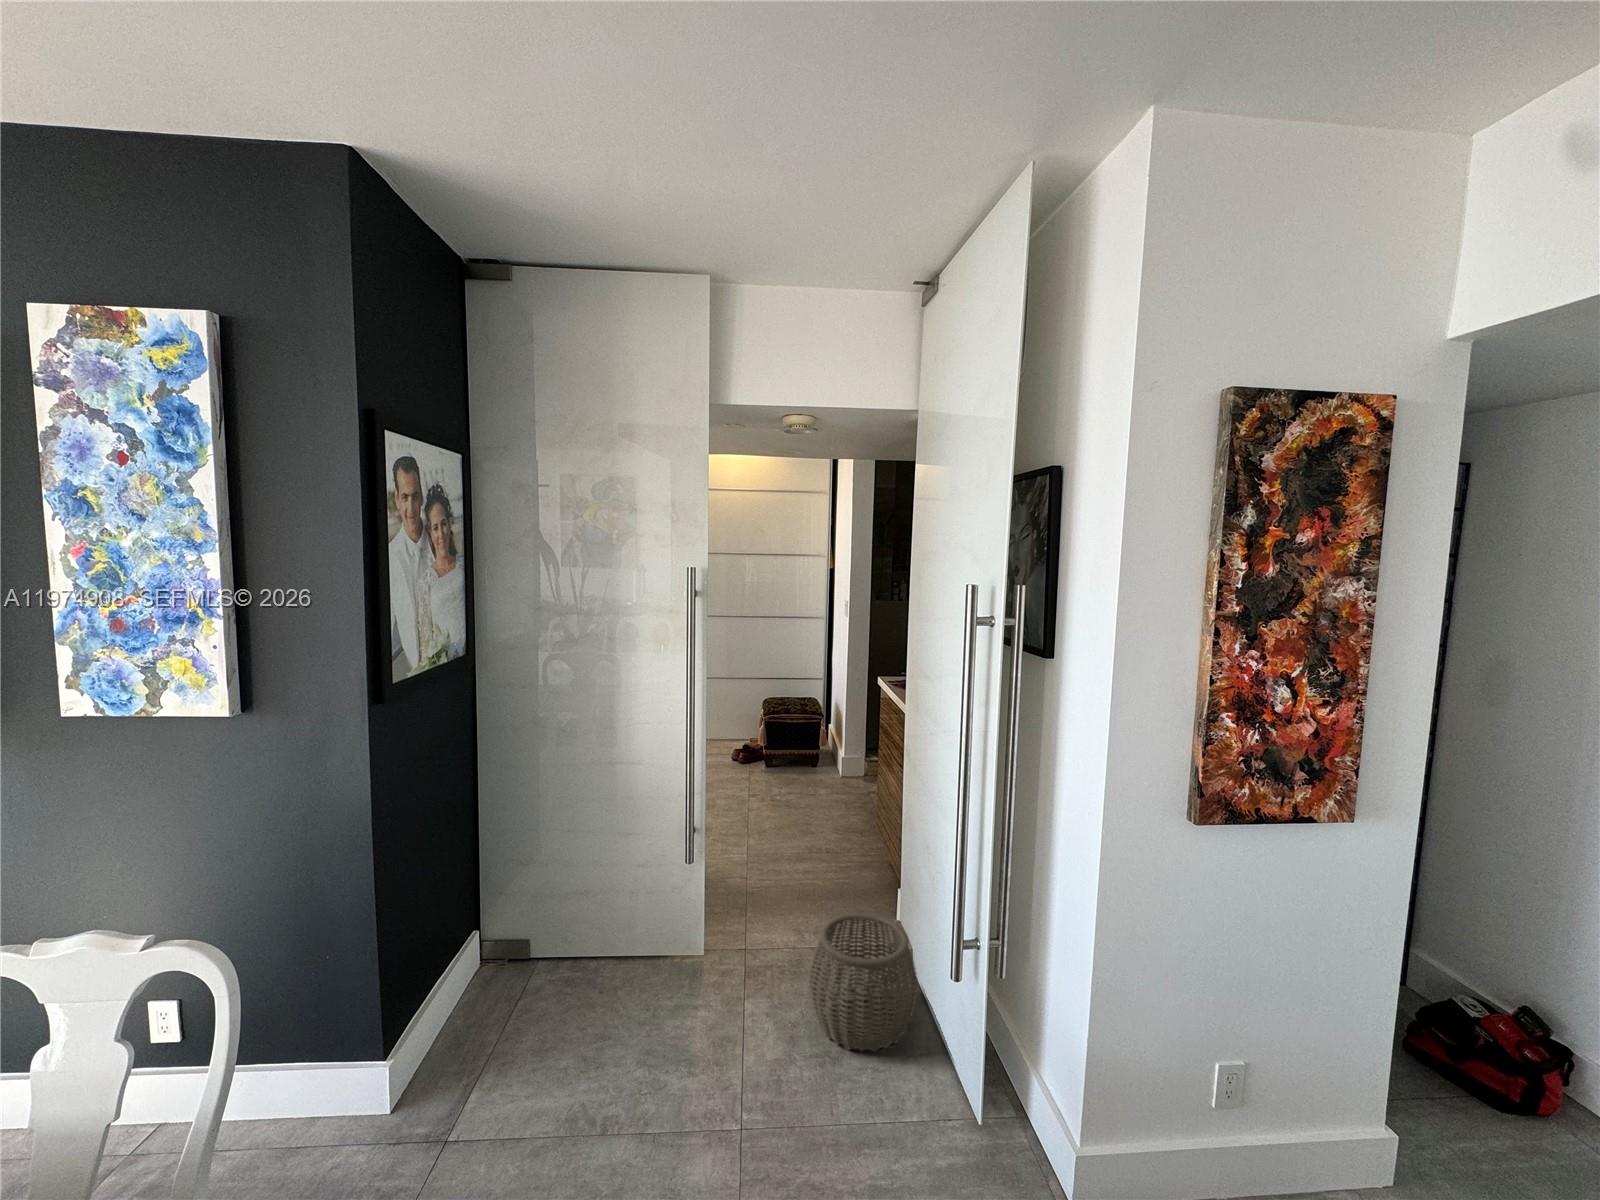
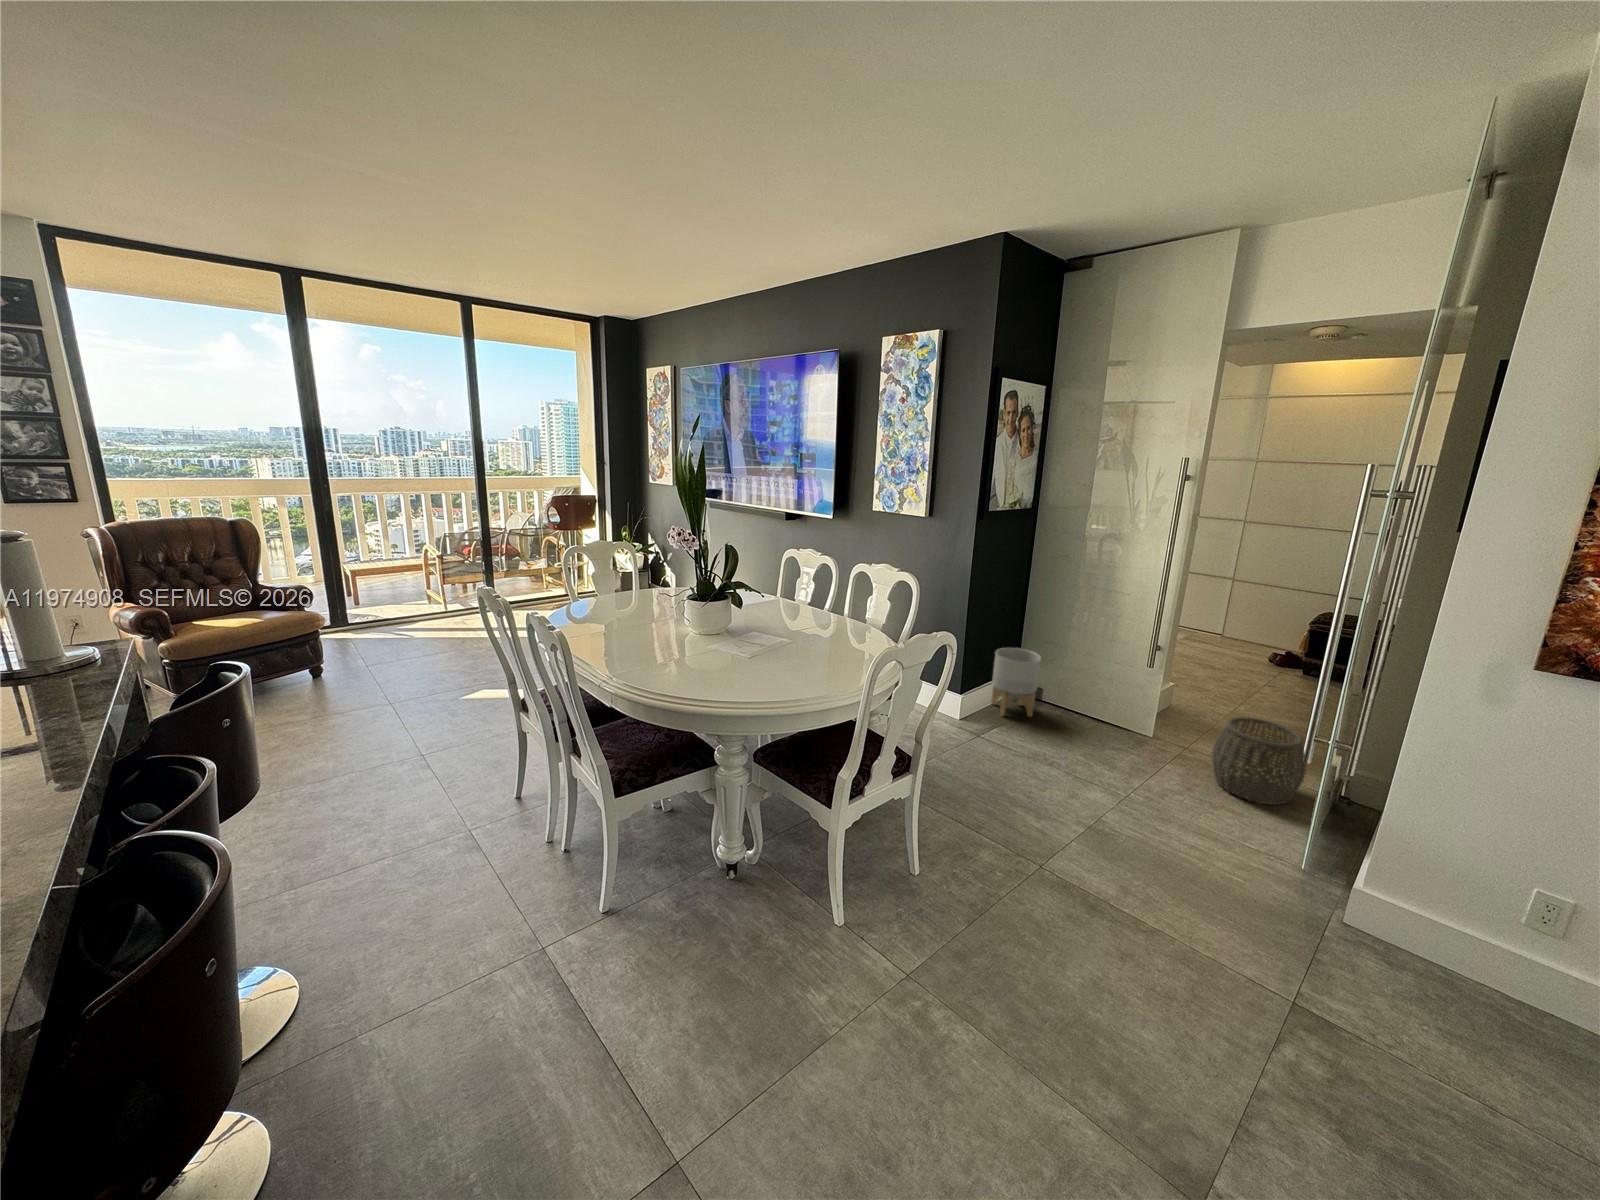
planter: none [440,914,529,1071] -> present [991,648,1041,717]

